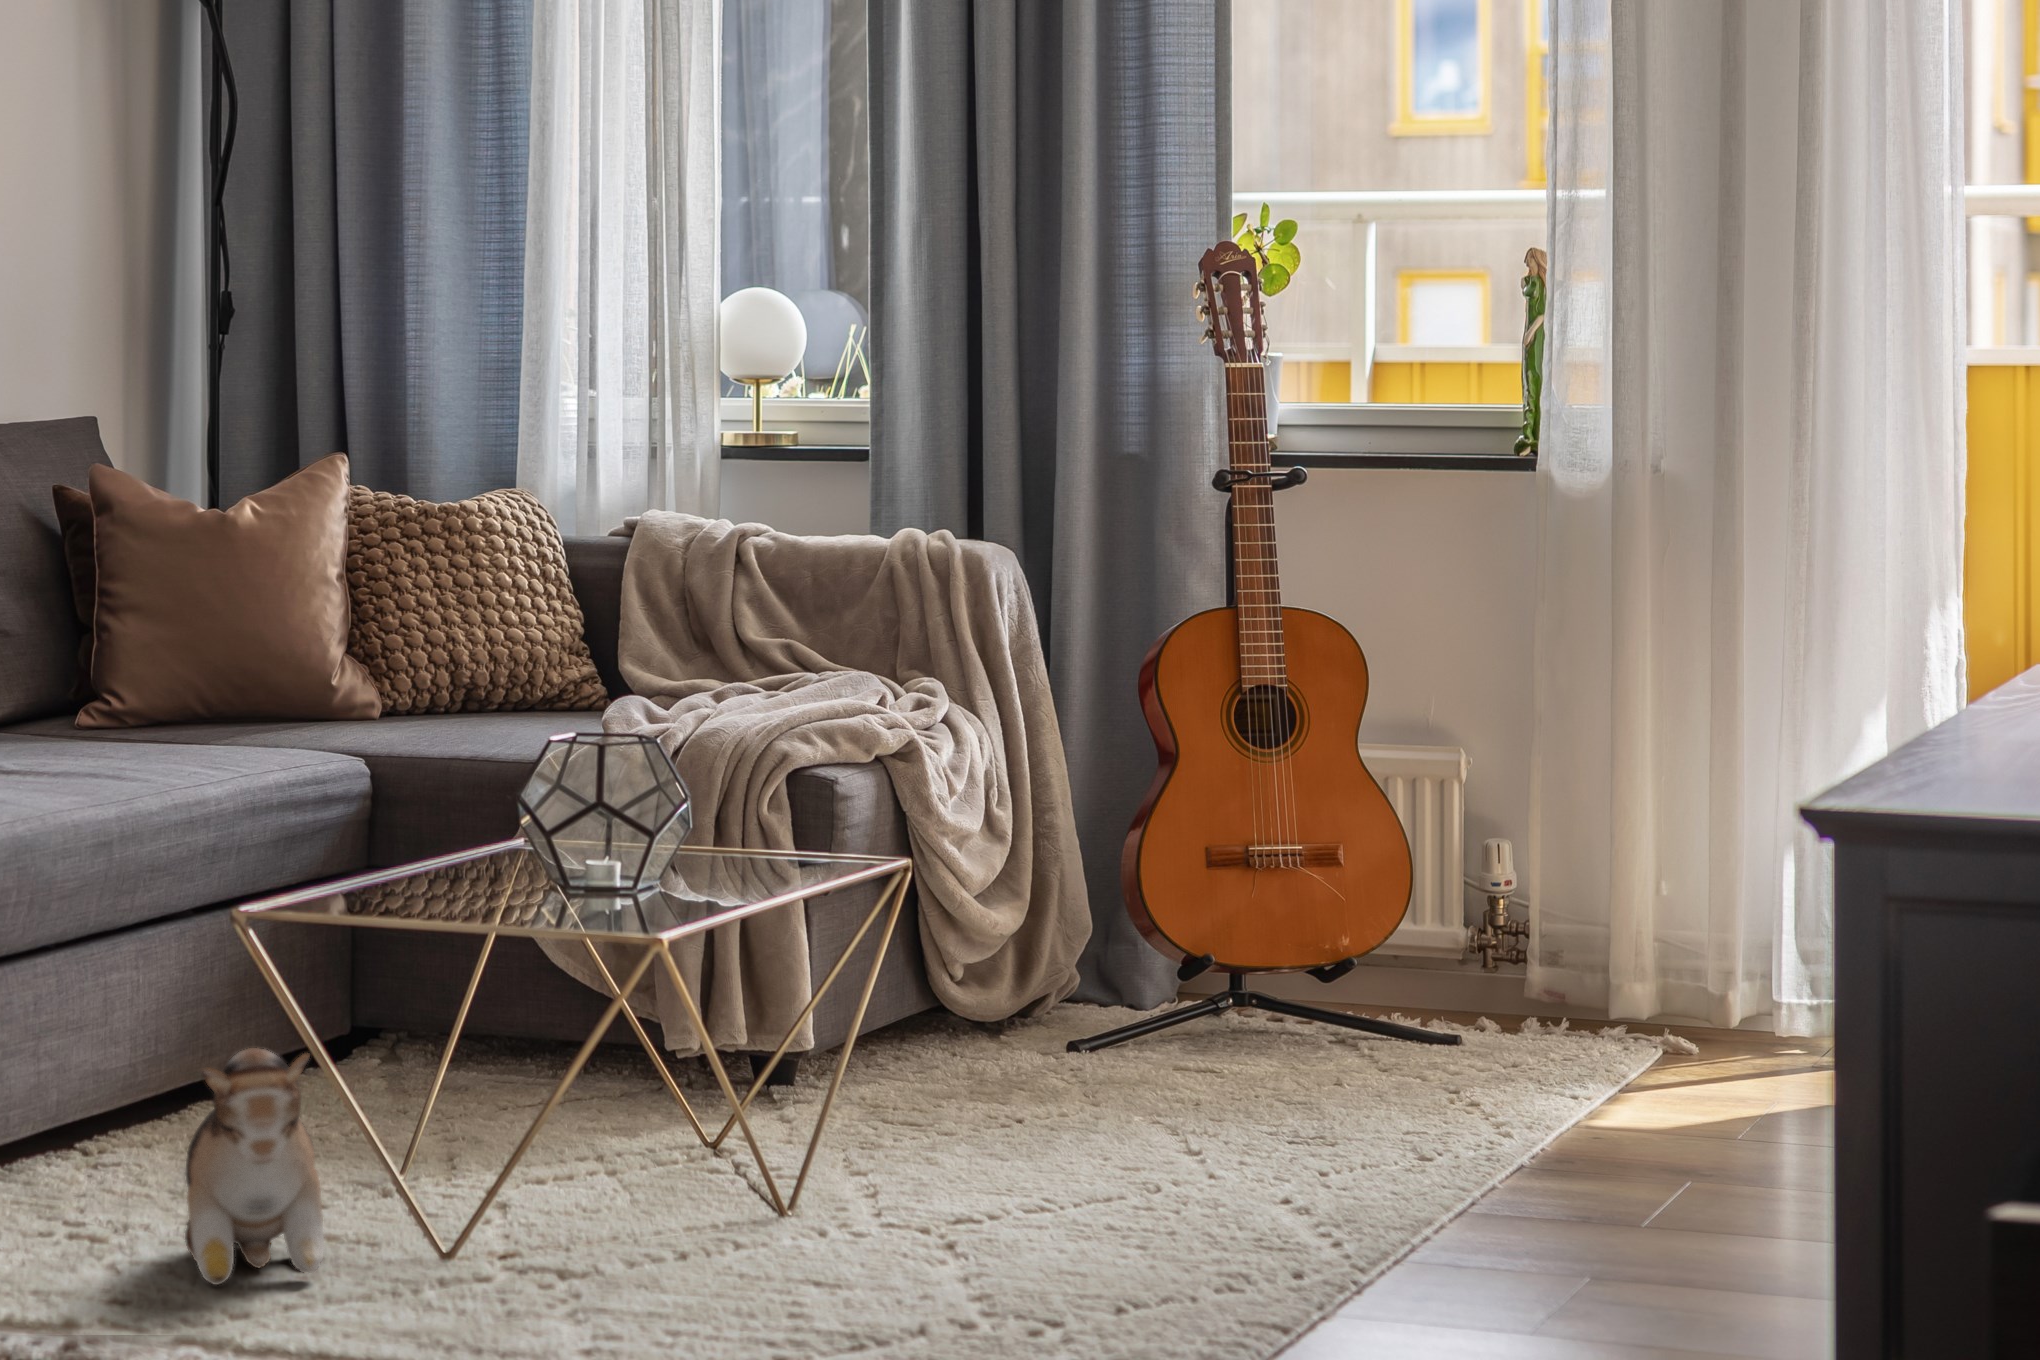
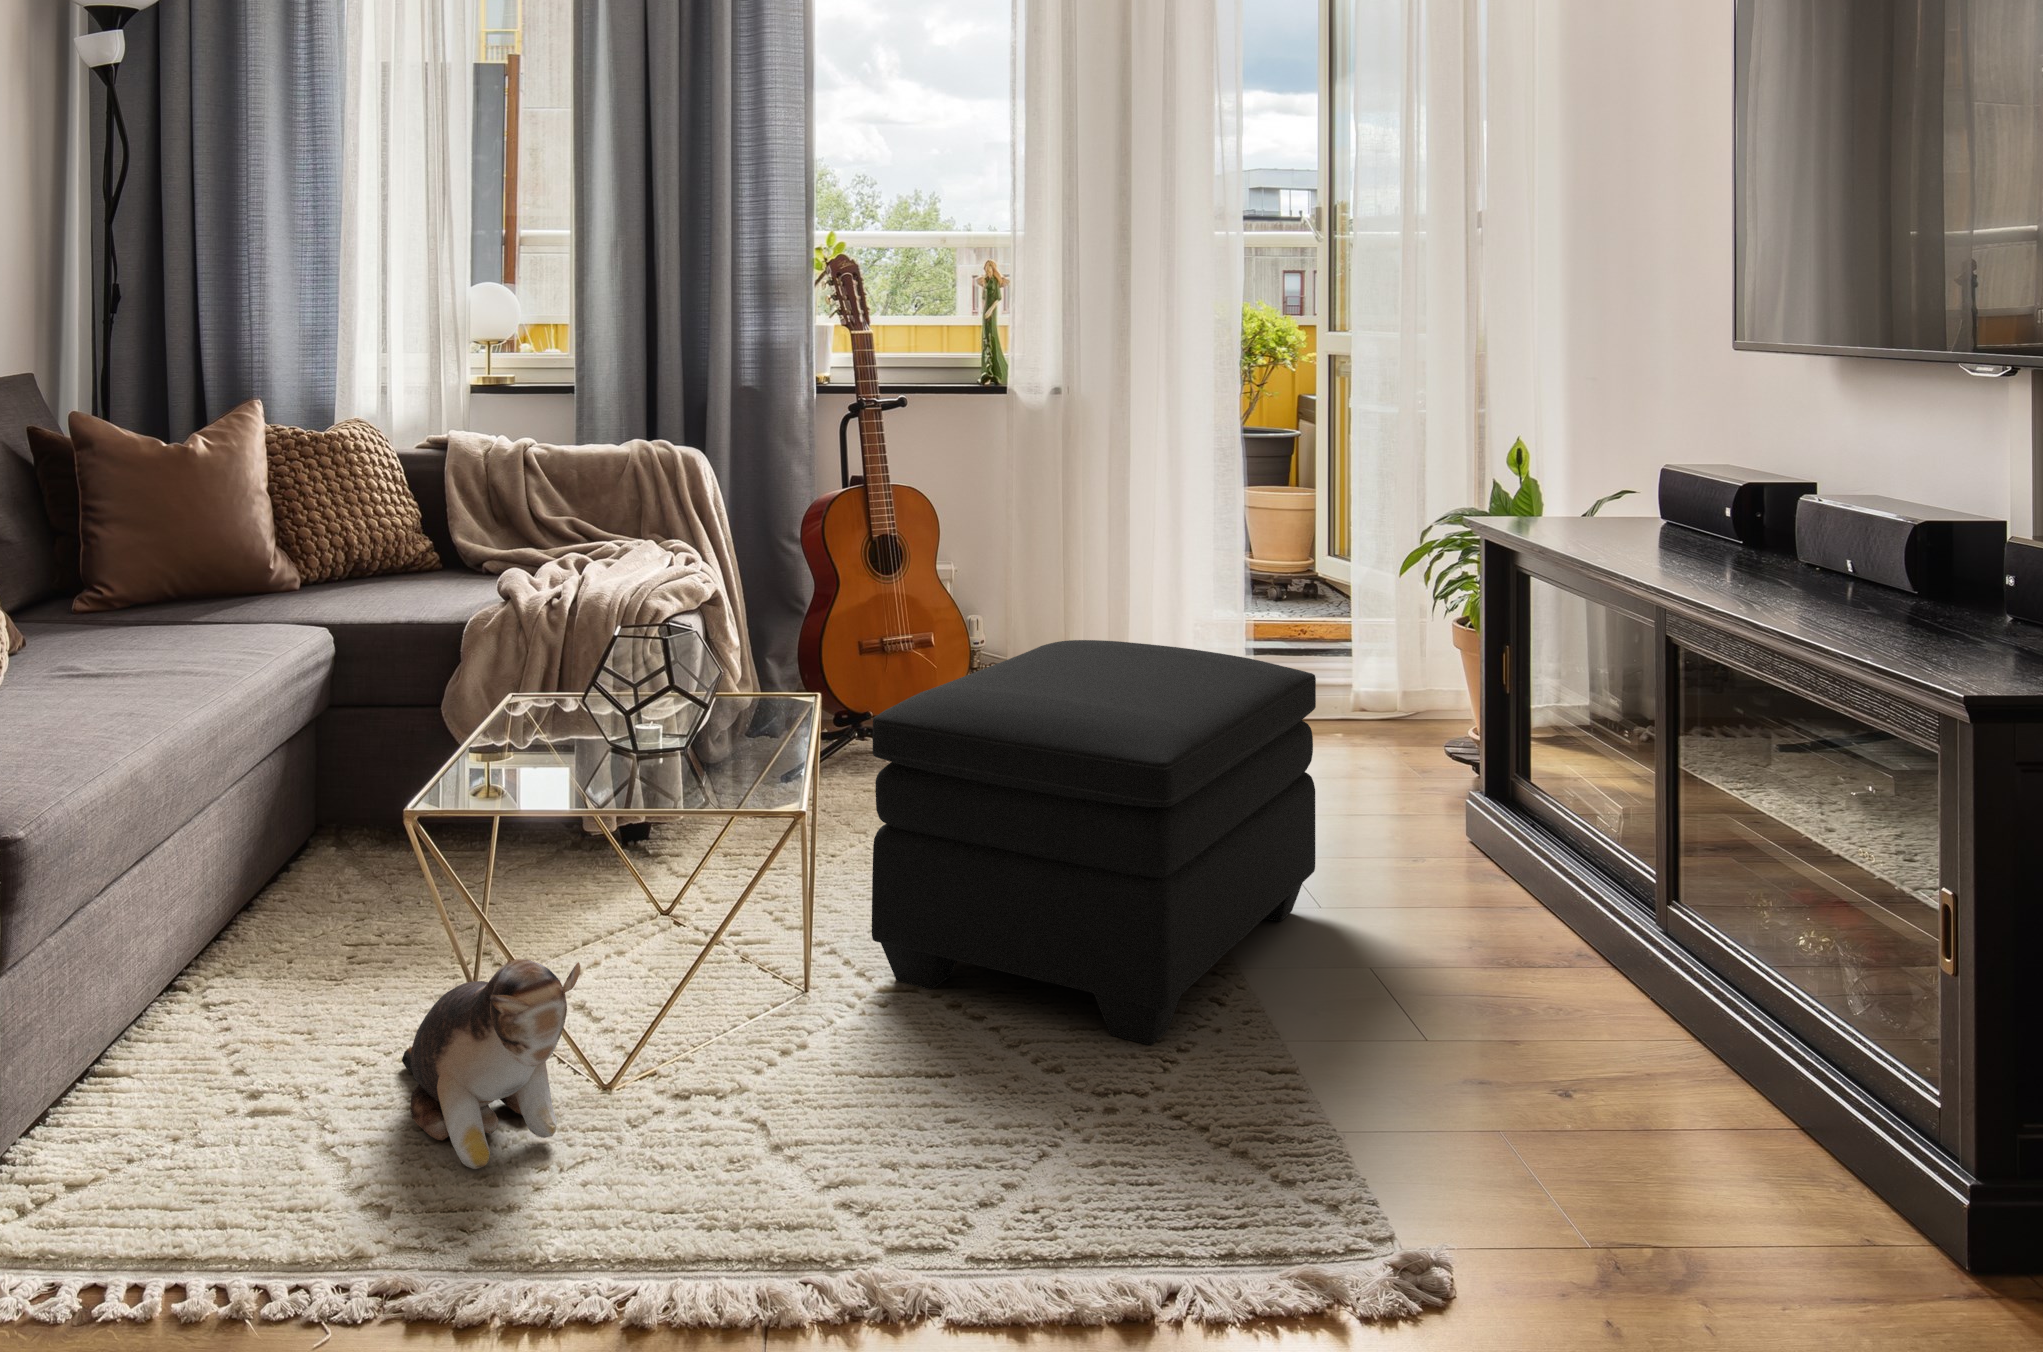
ottoman: none [869,811,1649,1305] -> present [872,640,1316,1045]

